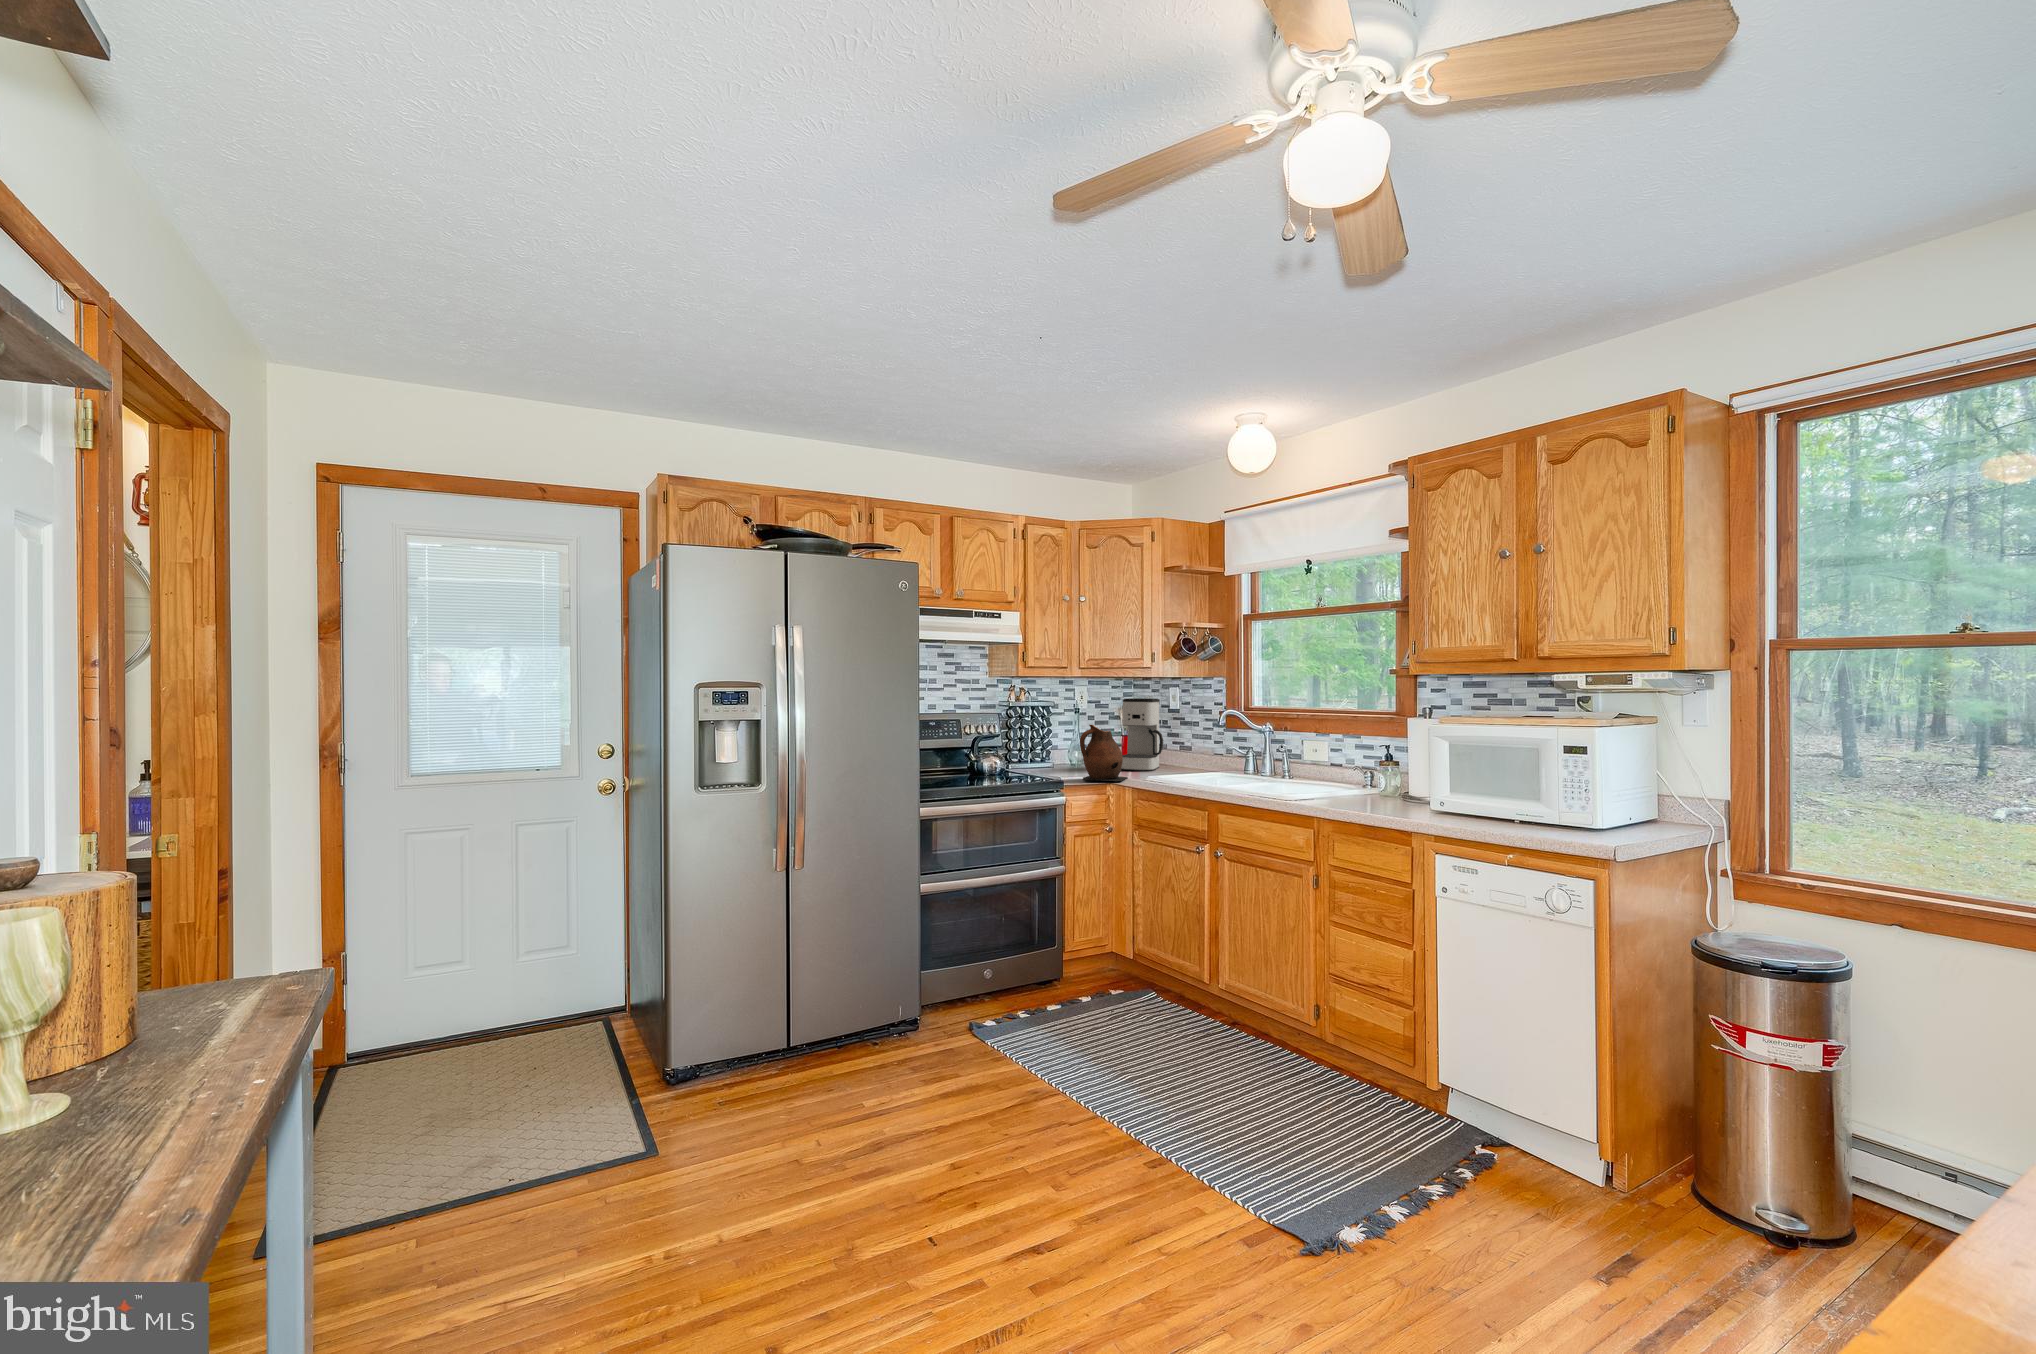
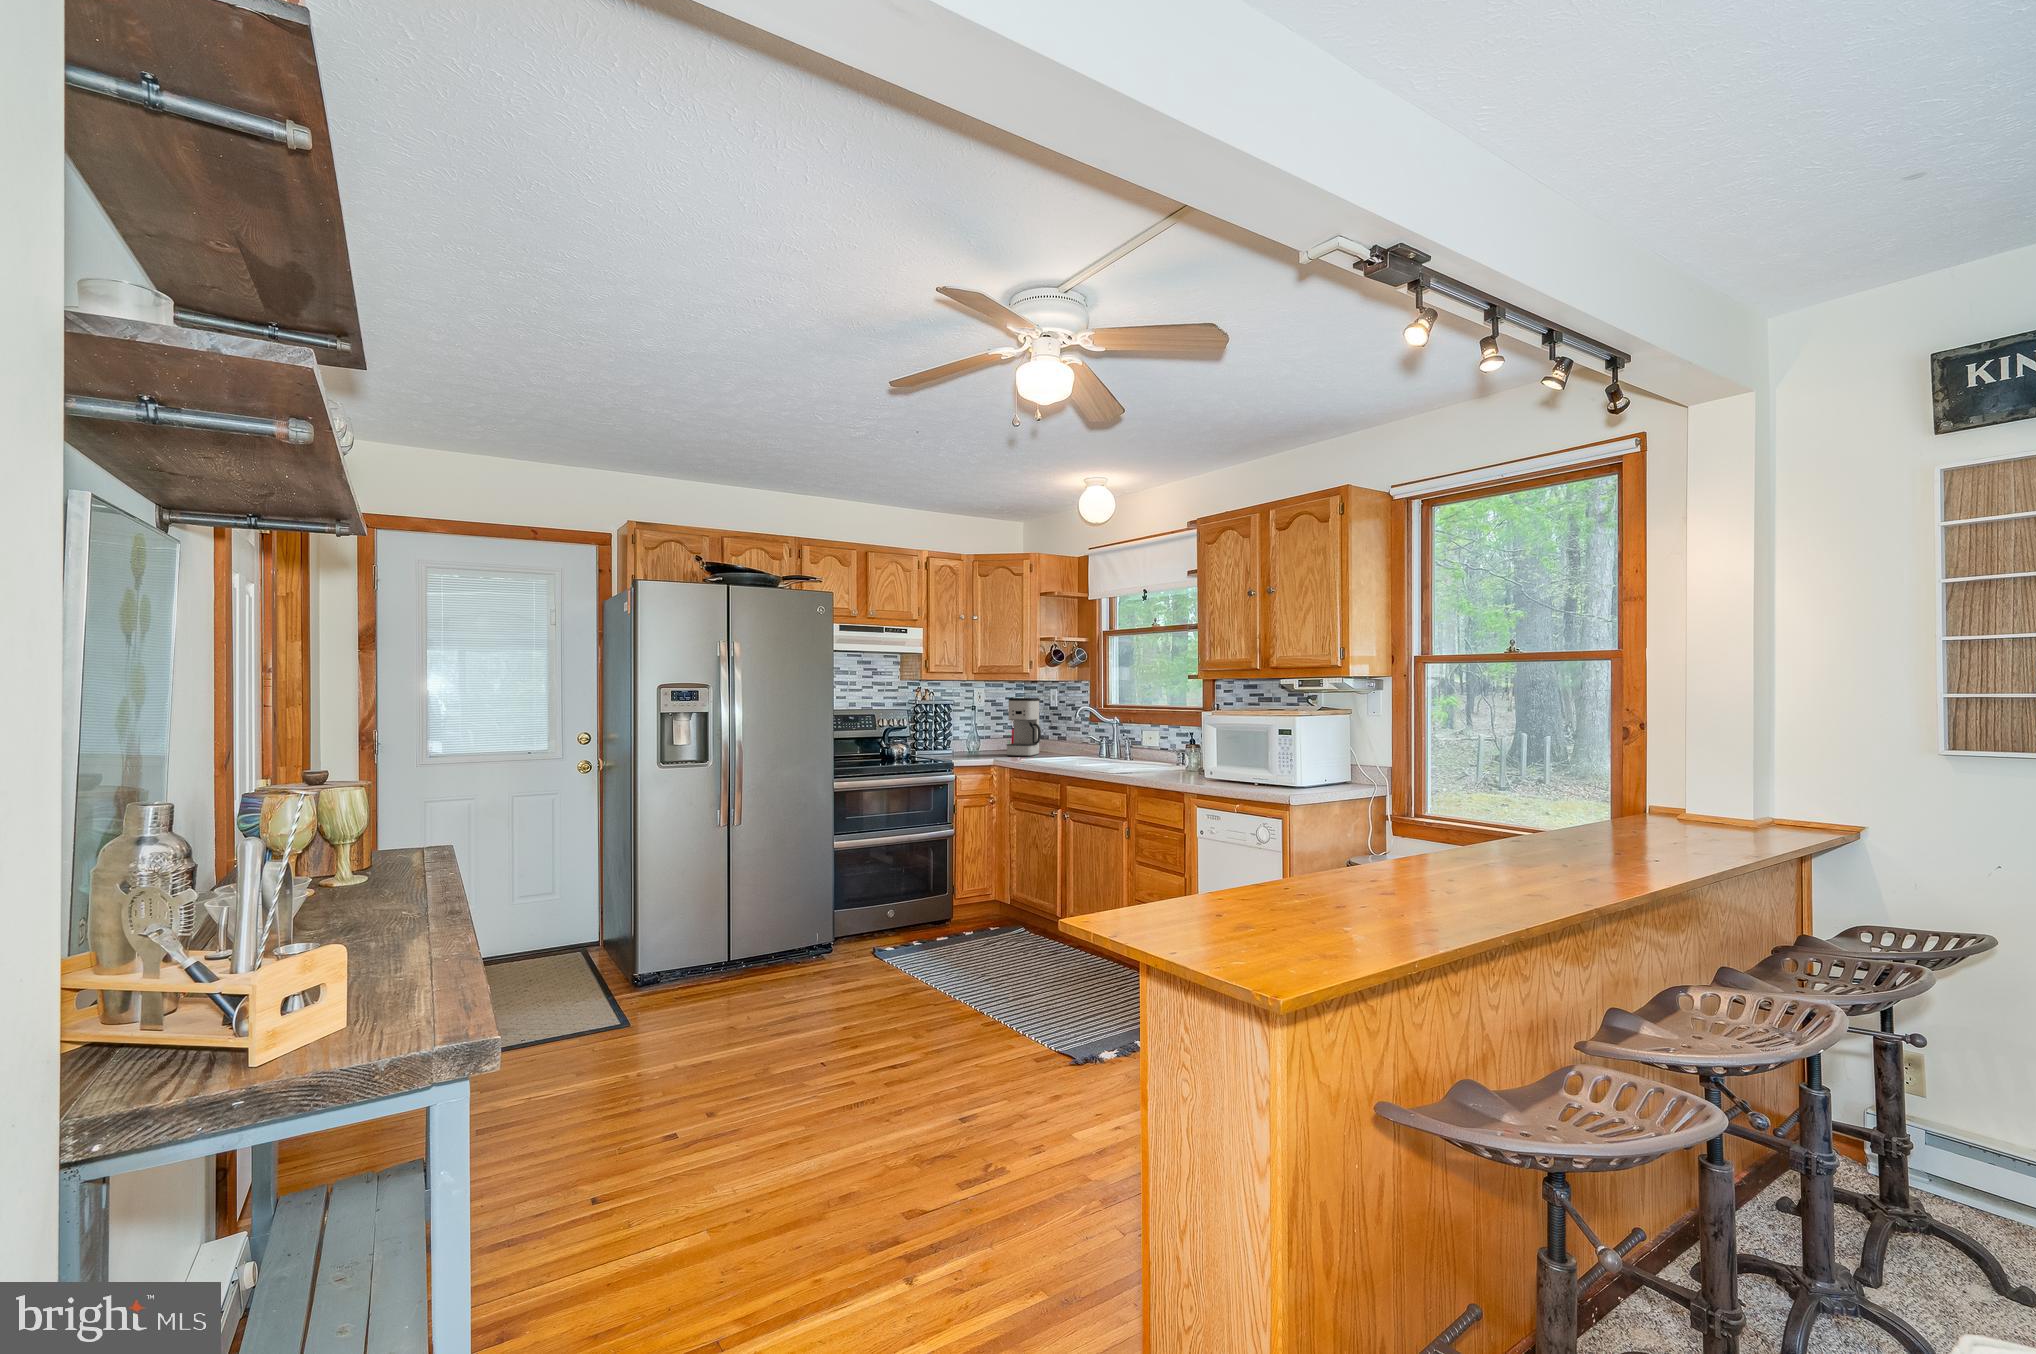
ceramic pitcher: present [1080,725,1127,782] -> none [968,718,1007,764]

